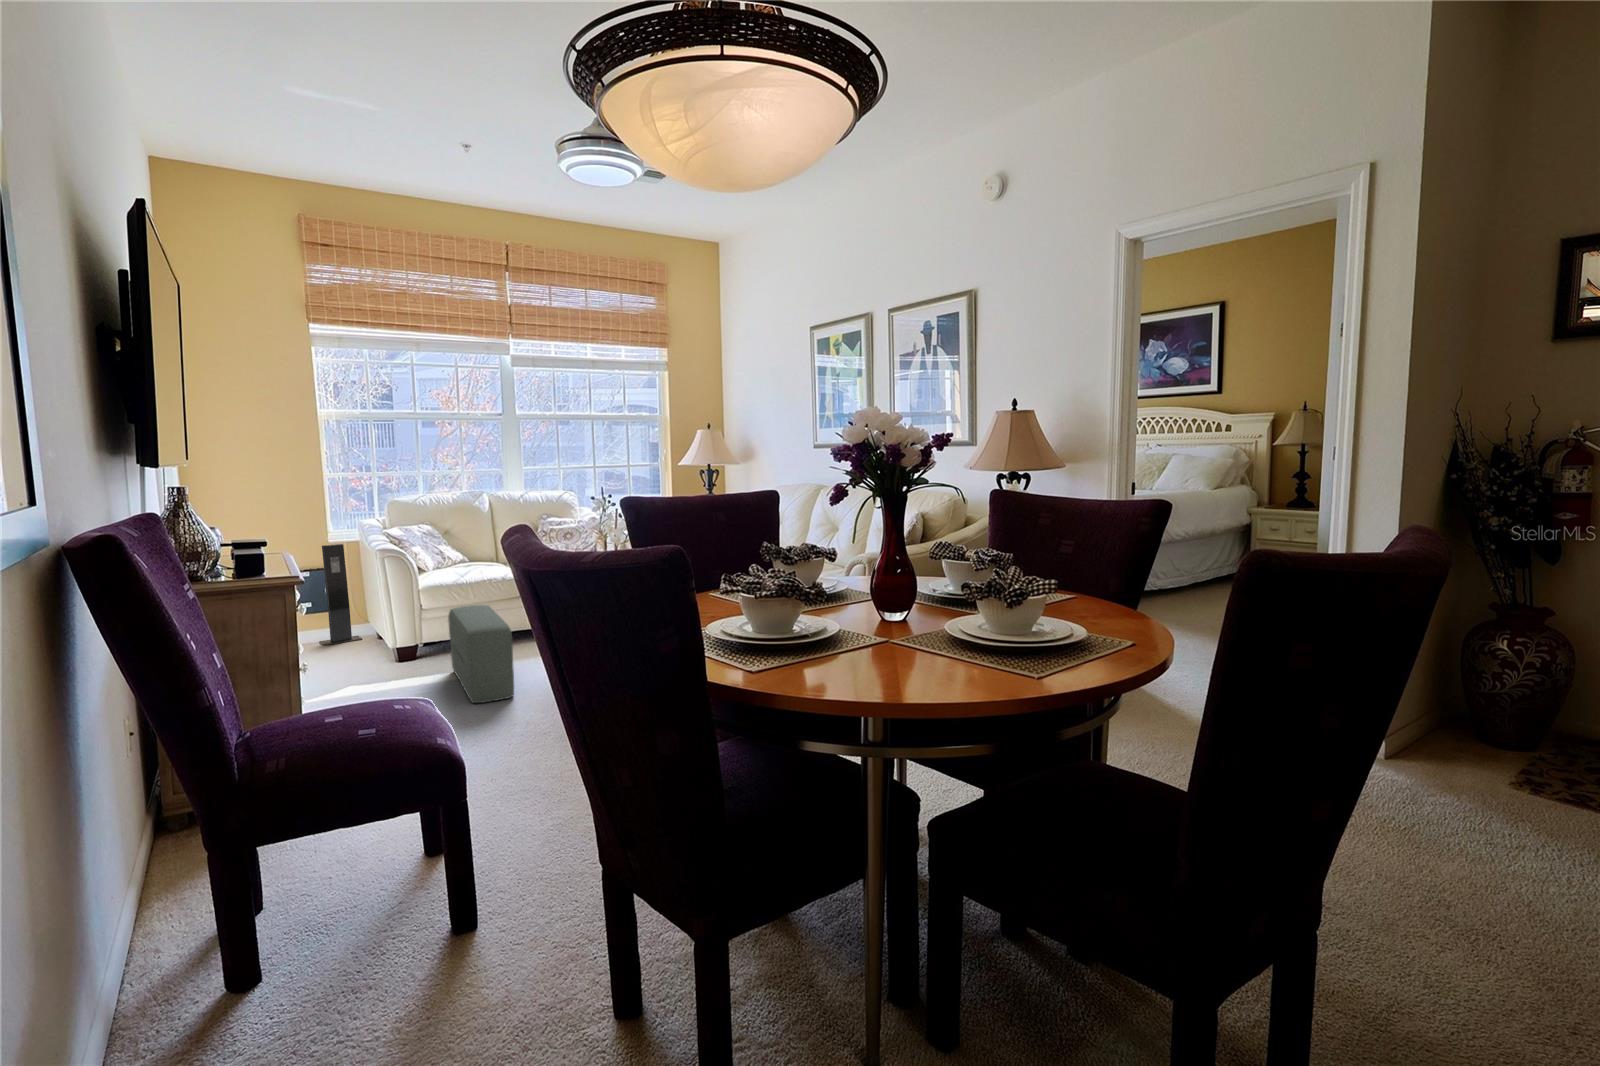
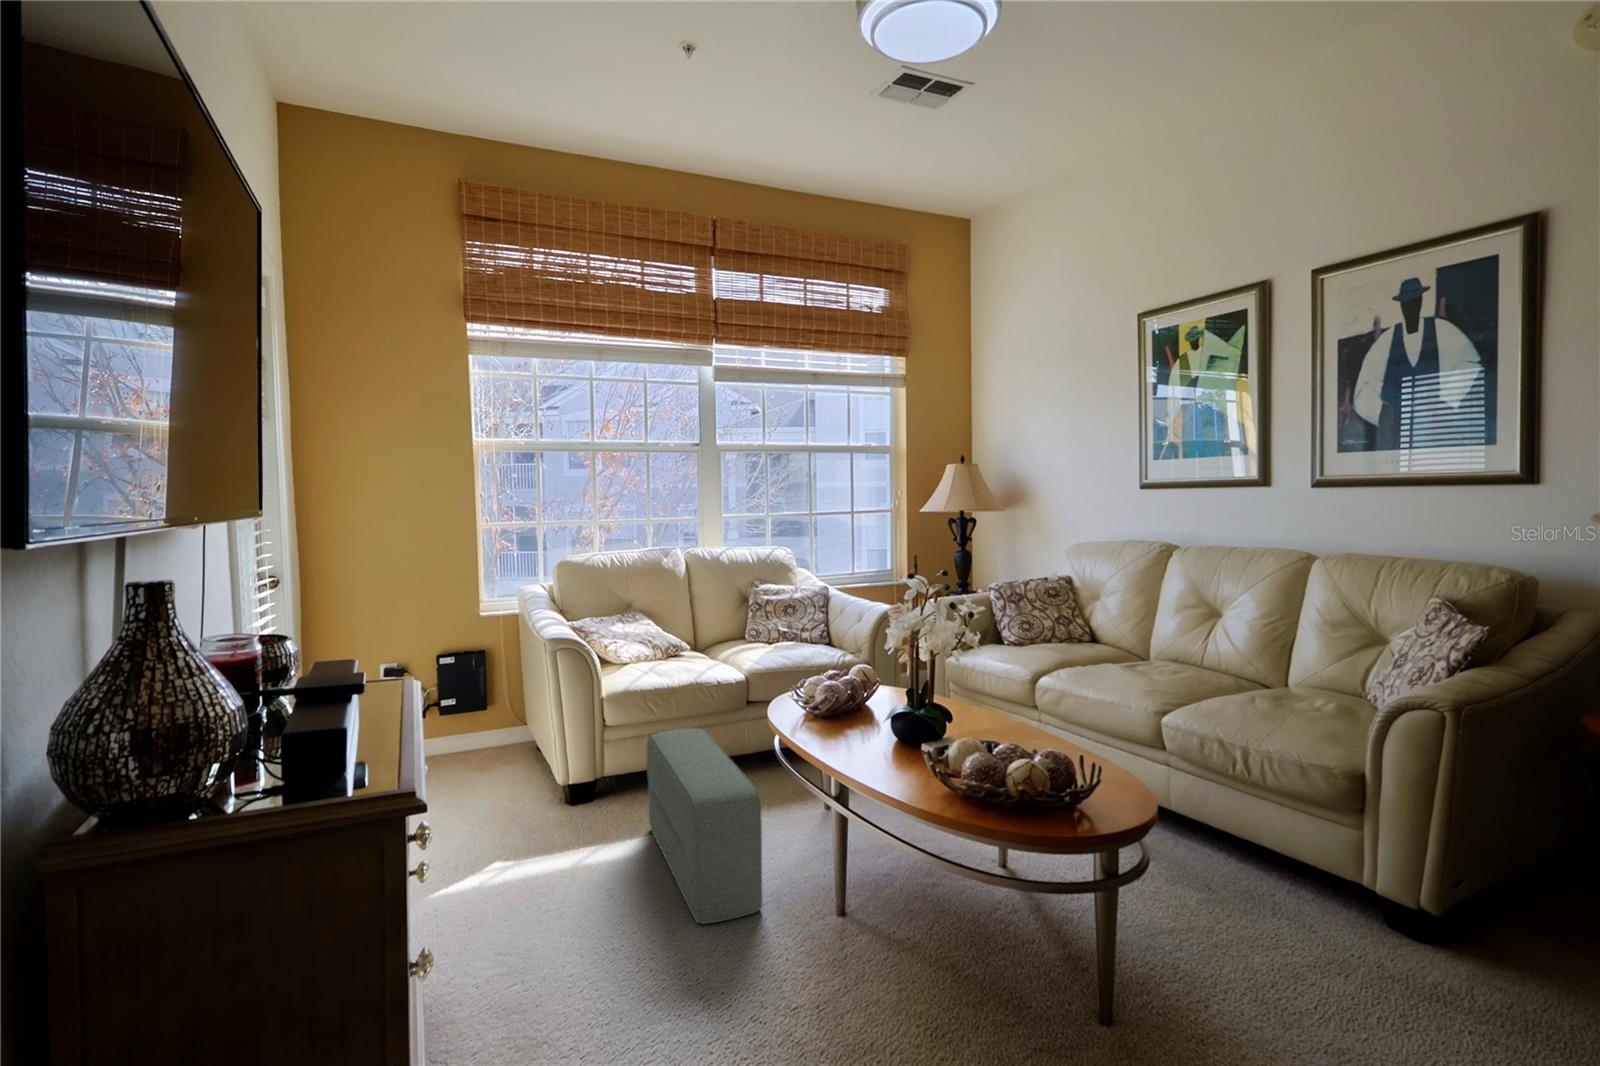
speaker: present [319,544,362,645] -> none [464,618,519,758]

